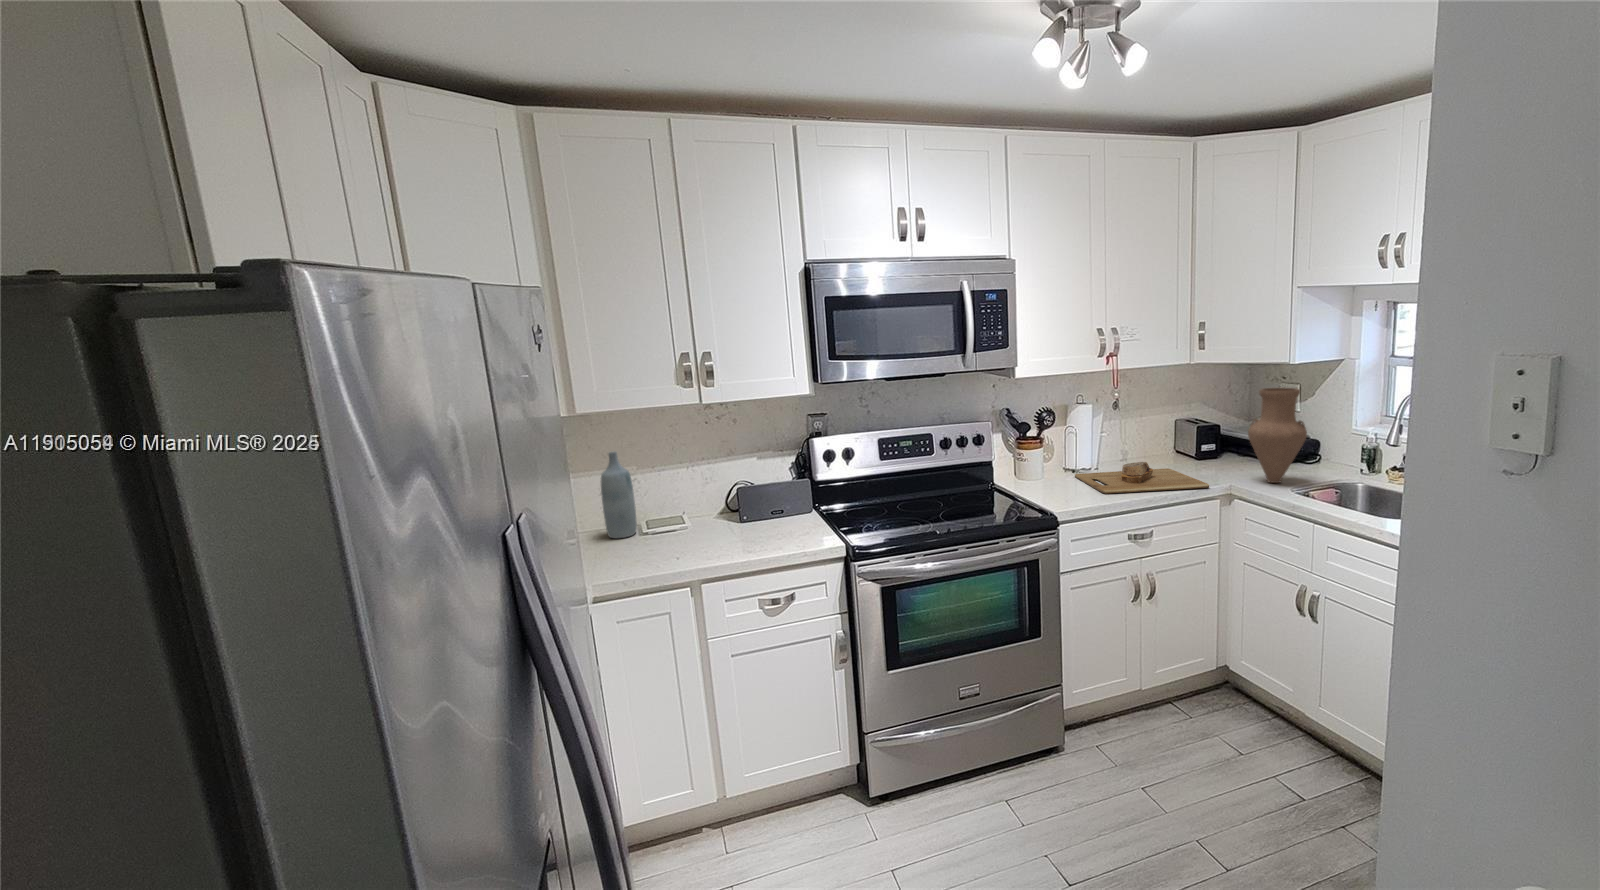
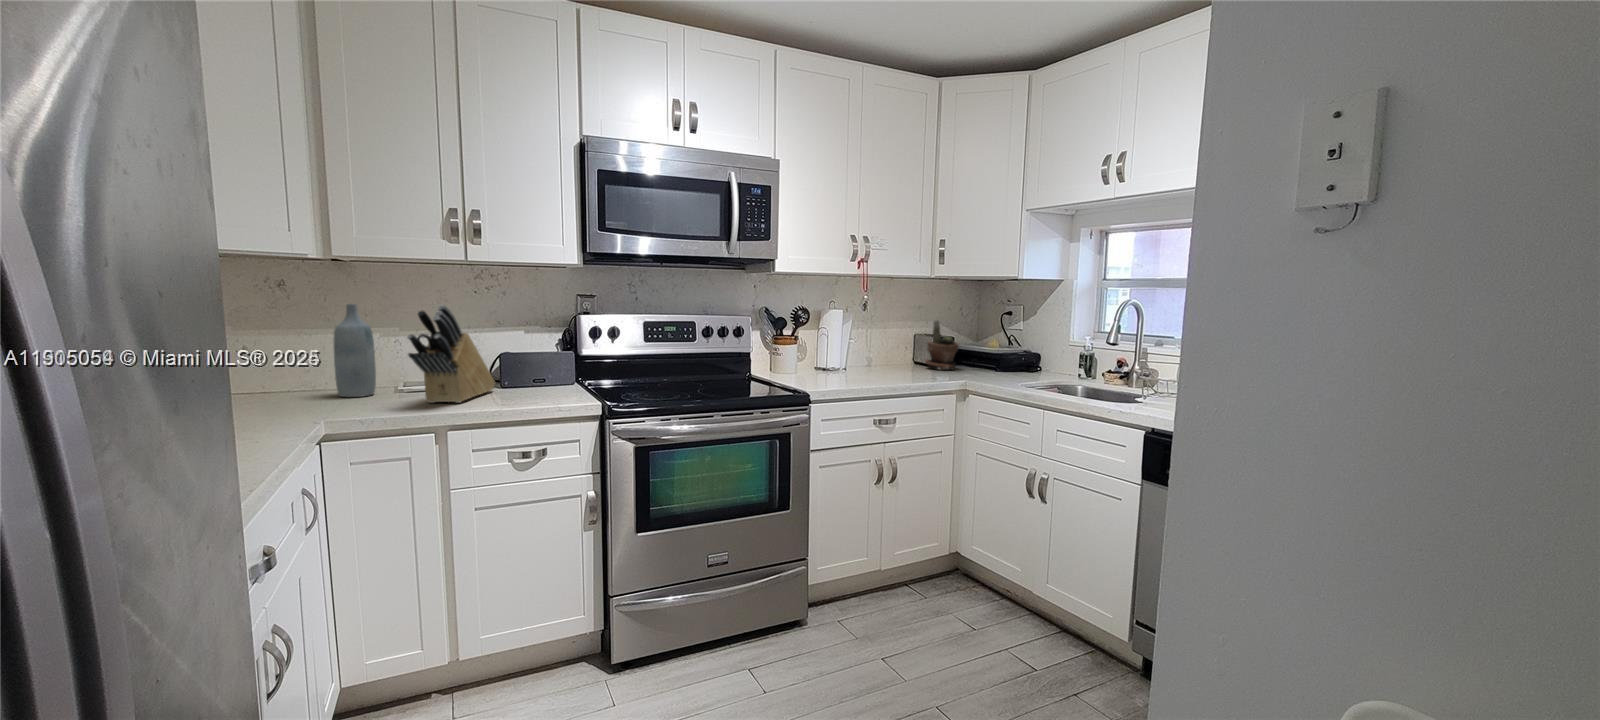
vase: present [1248,388,1307,483] -> none [968,300,1010,379]
potted plant: none [1184,407,1229,466] -> present [925,319,959,370]
knife block: none [668,456,738,546] -> present [407,305,495,403]
cutting board: present [1075,462,1209,494] -> none [833,360,937,381]

